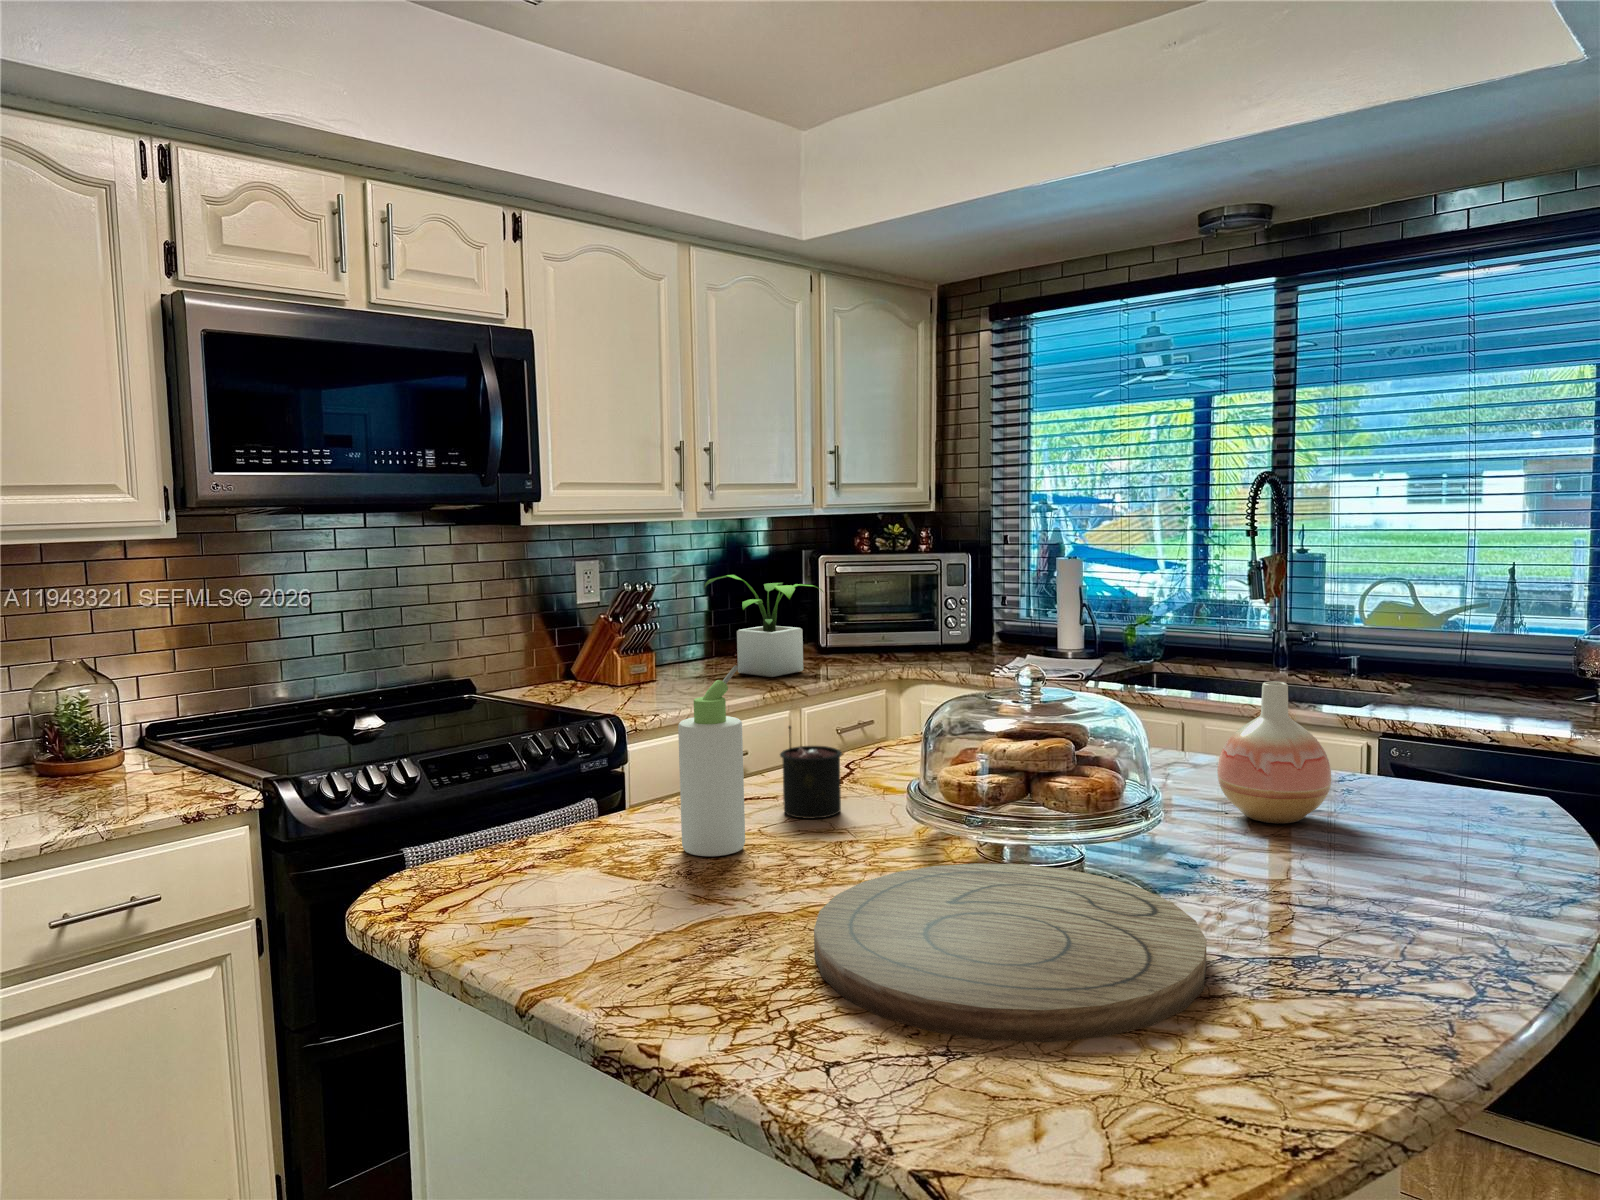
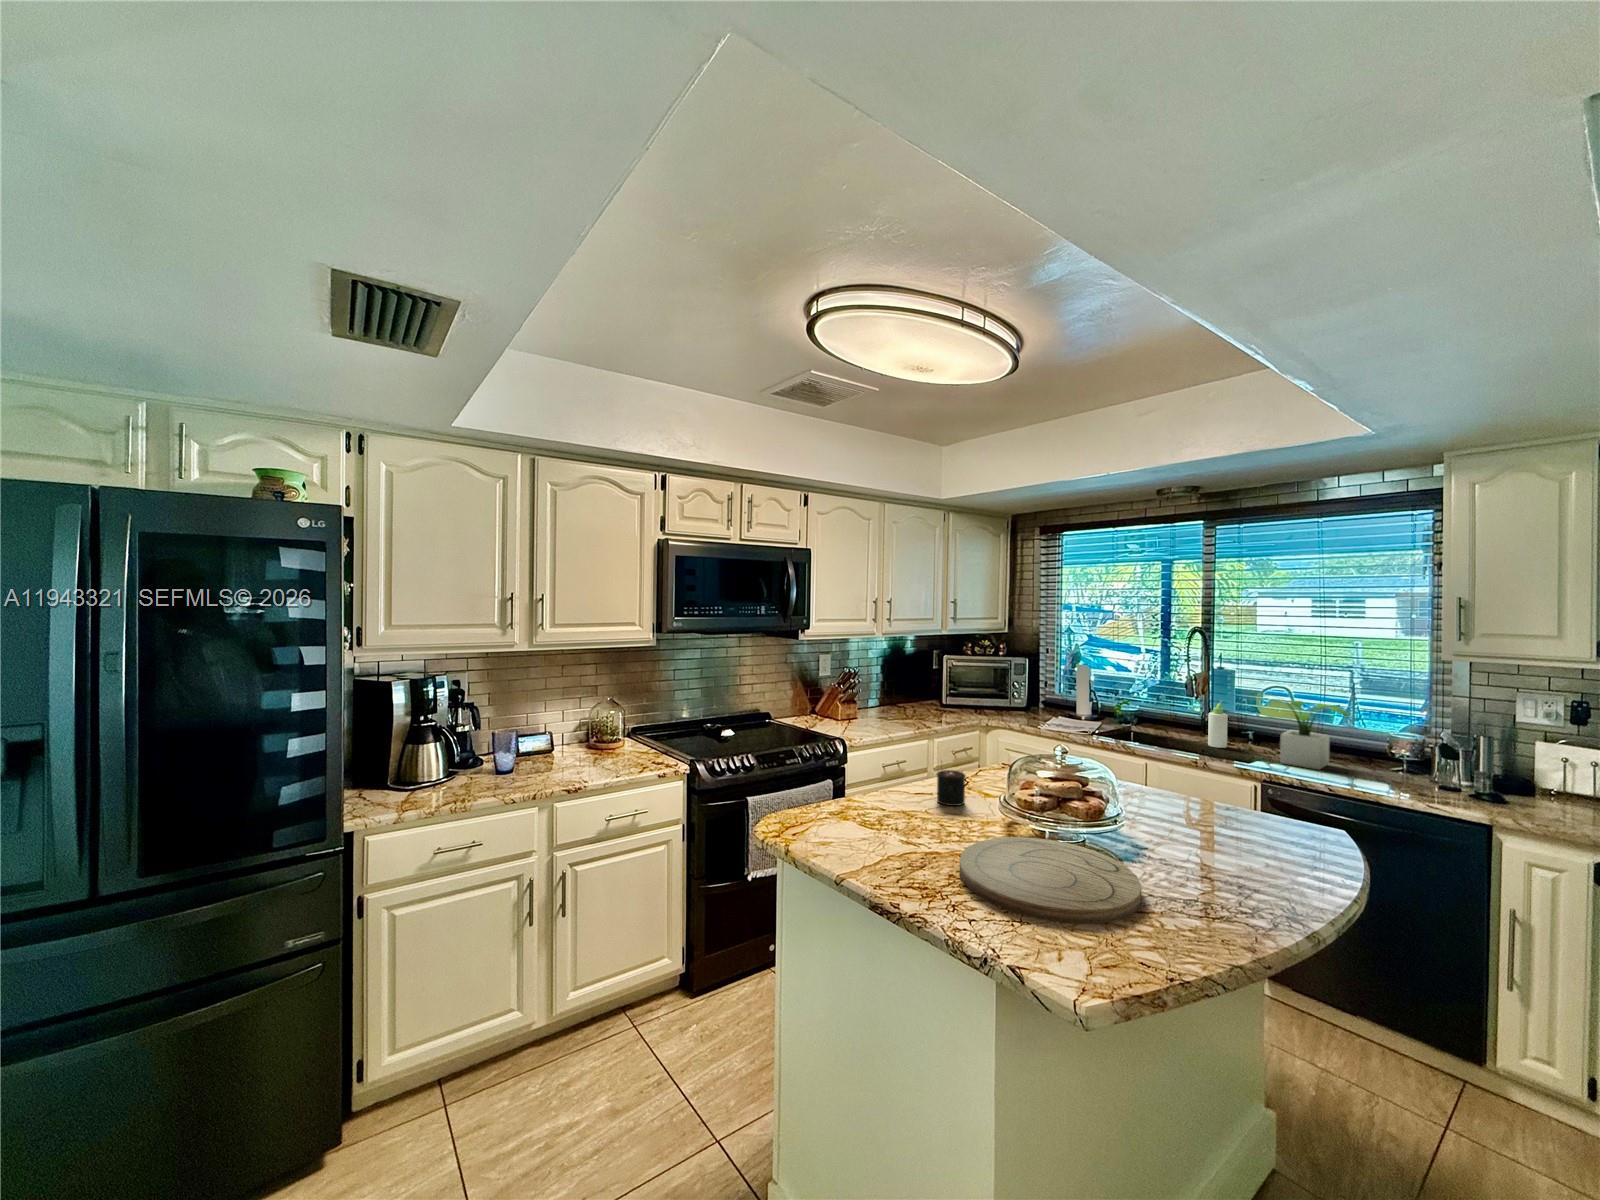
potted plant: present [704,575,823,677] -> present [1253,695,1347,770]
bottle: present [678,665,745,856] -> present [1208,700,1228,748]
vase: present [1217,682,1331,823] -> none [1156,759,1216,831]

